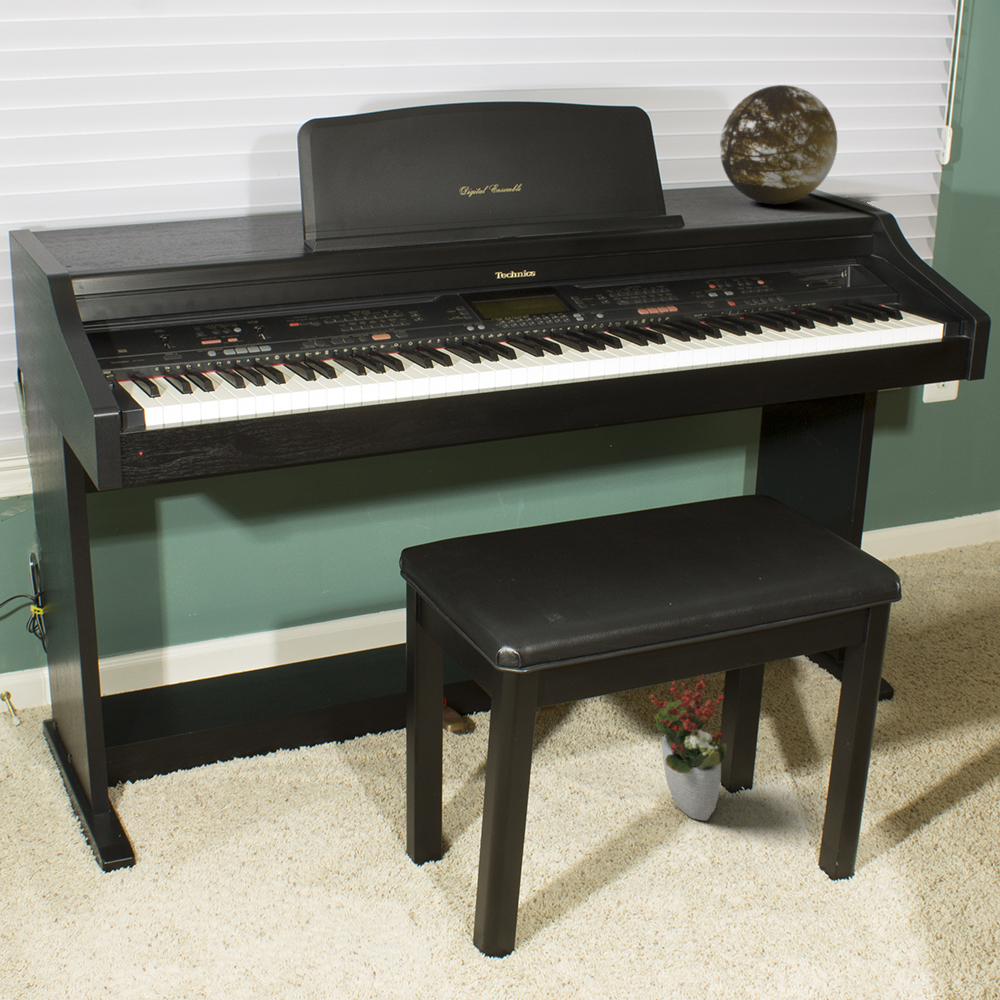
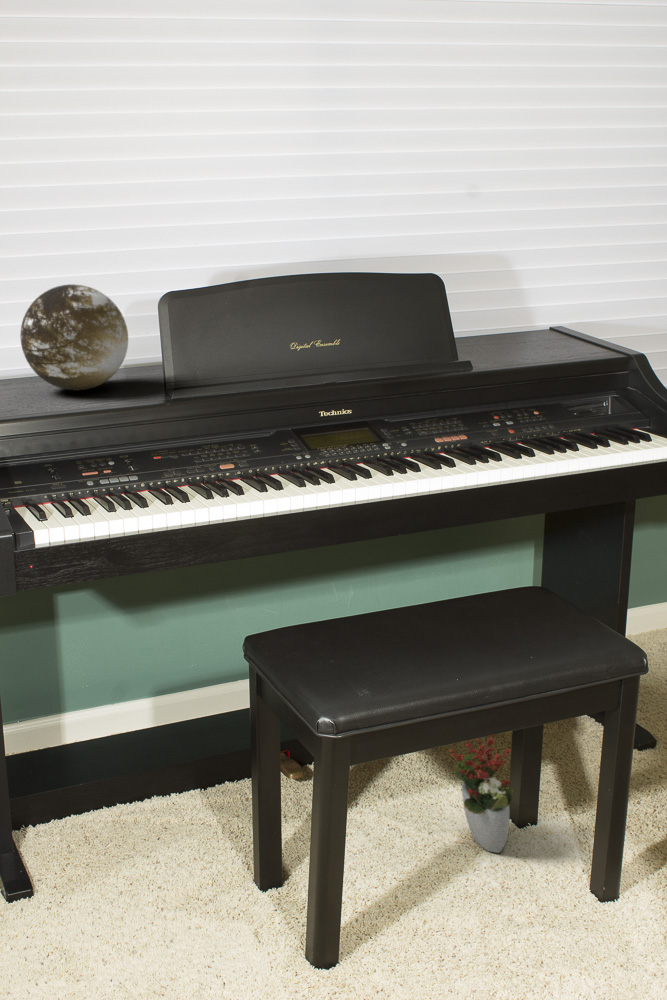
decorative orb: present [720,85,837,204] -> present [20,284,128,390]

